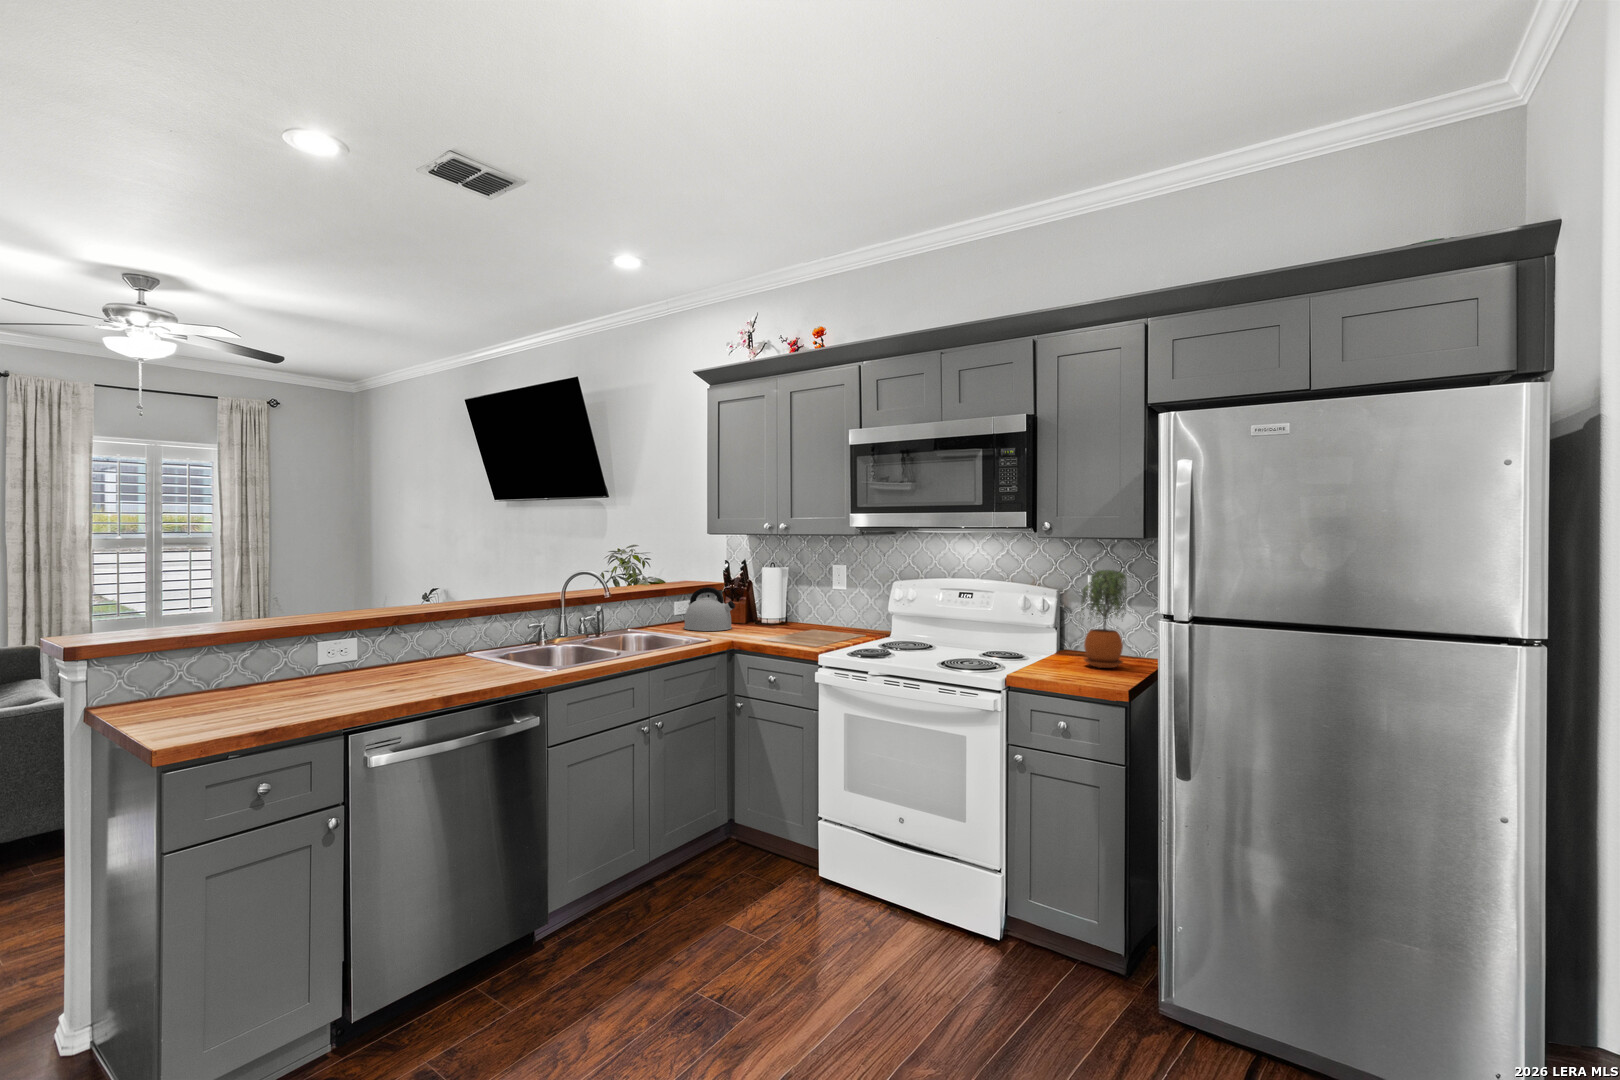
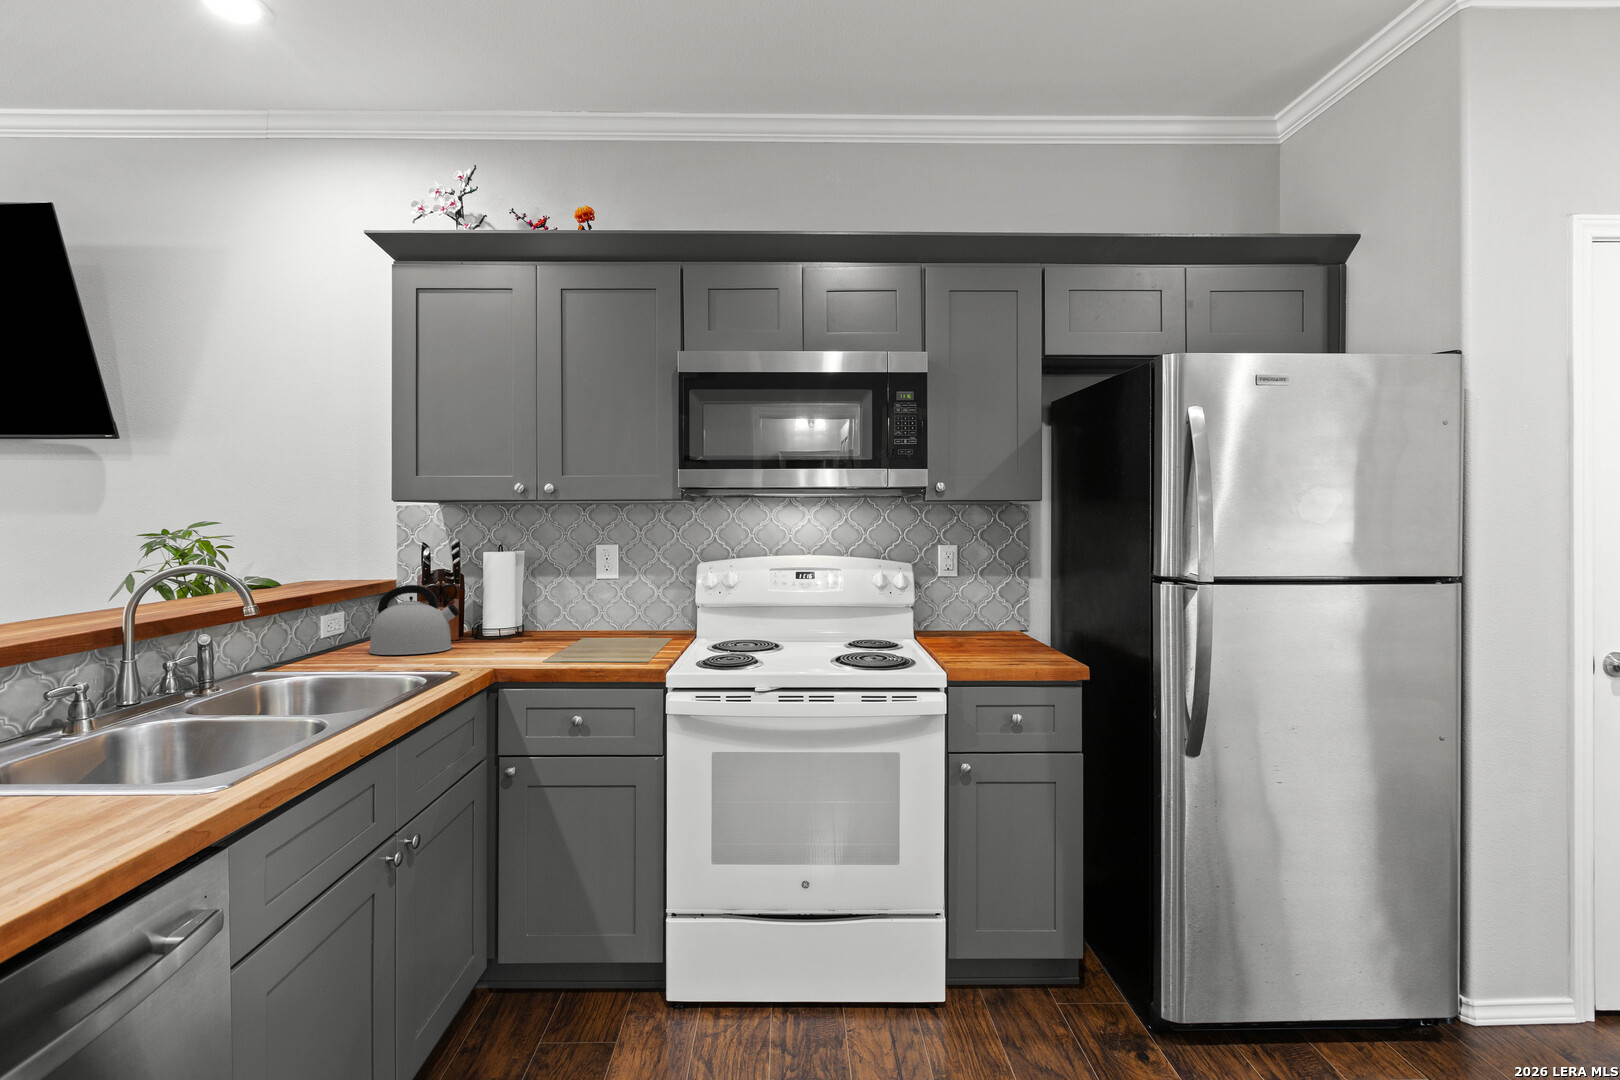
potted plant: present [1082,570,1127,668] -> none [971,536,1023,650]

